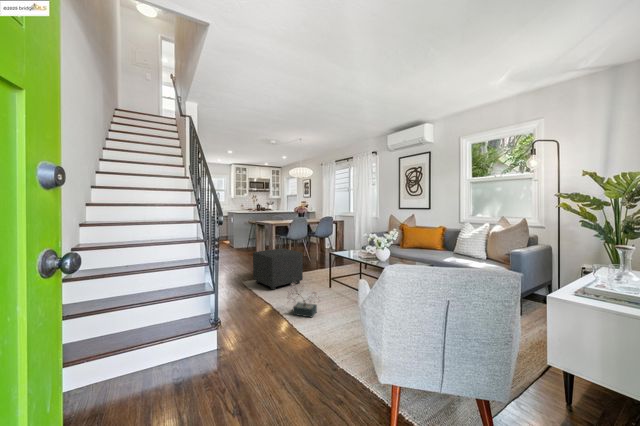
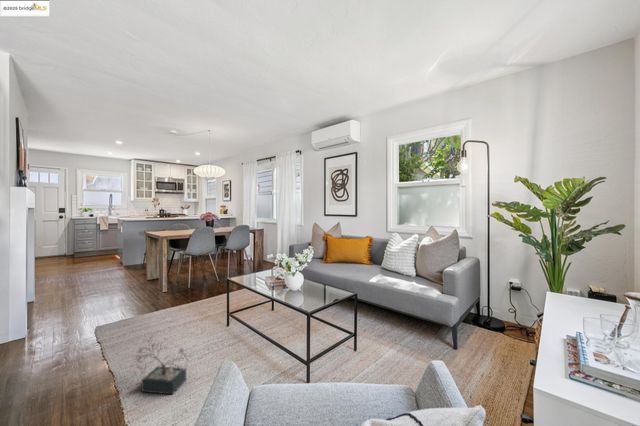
ottoman: present [253,248,303,290] -> none [112,272,190,338]

